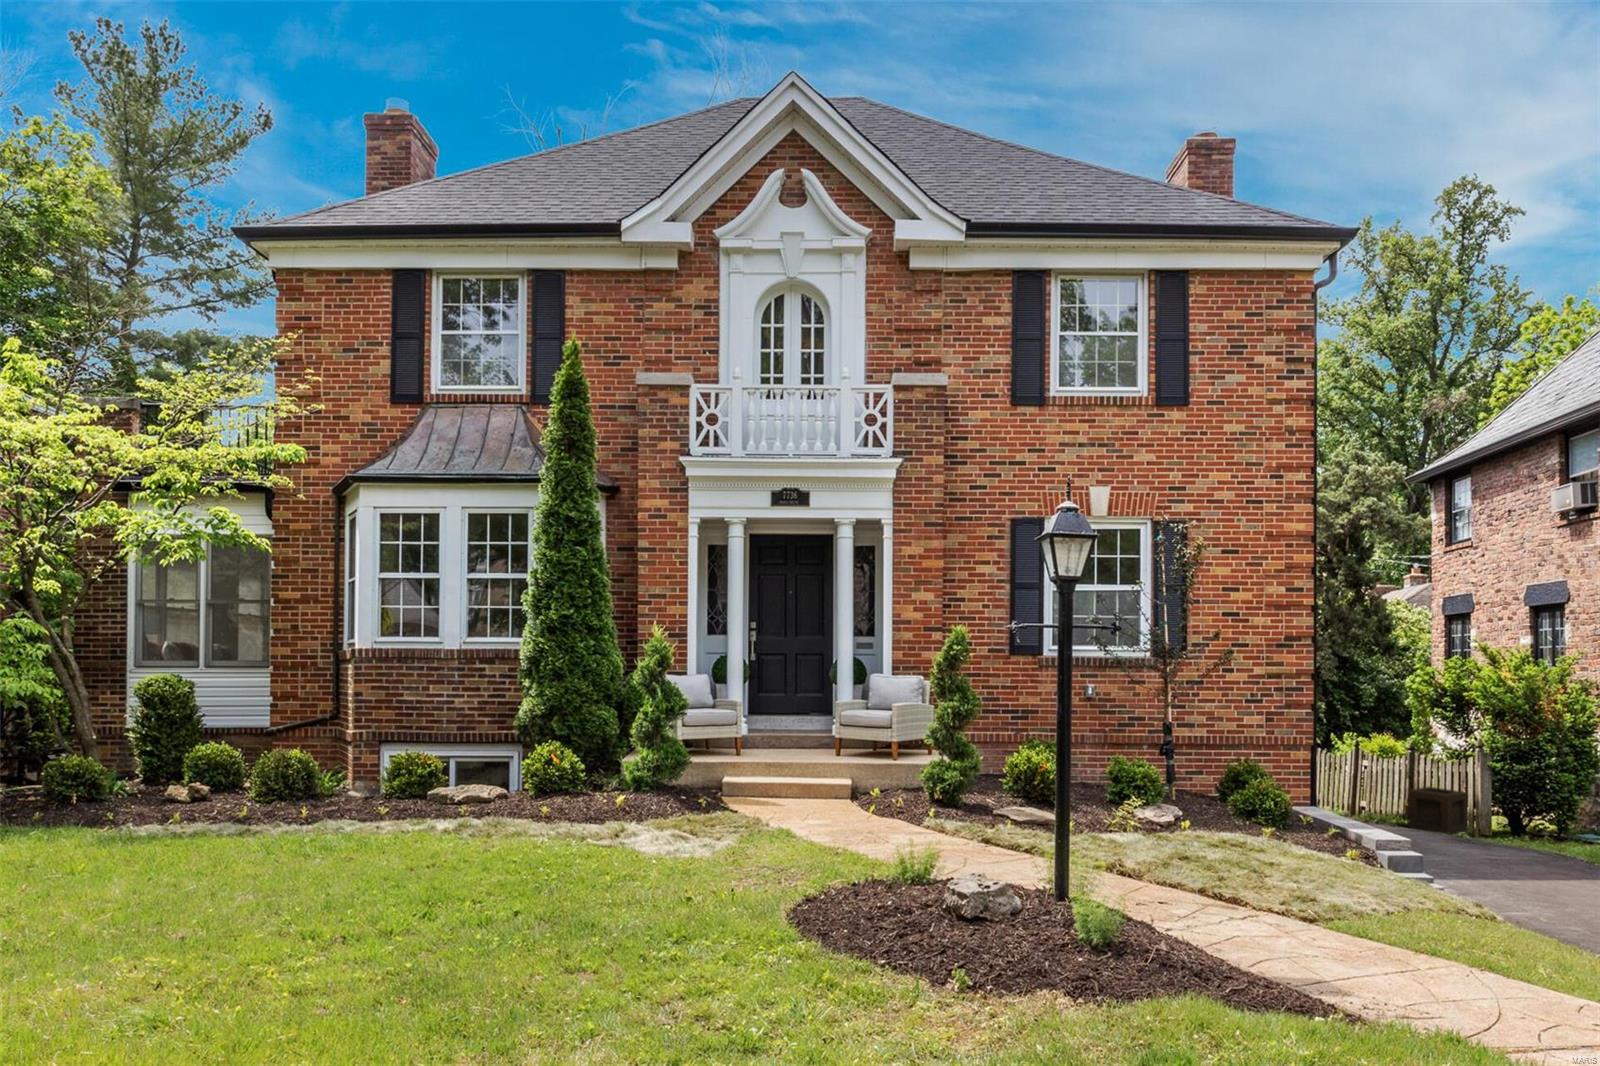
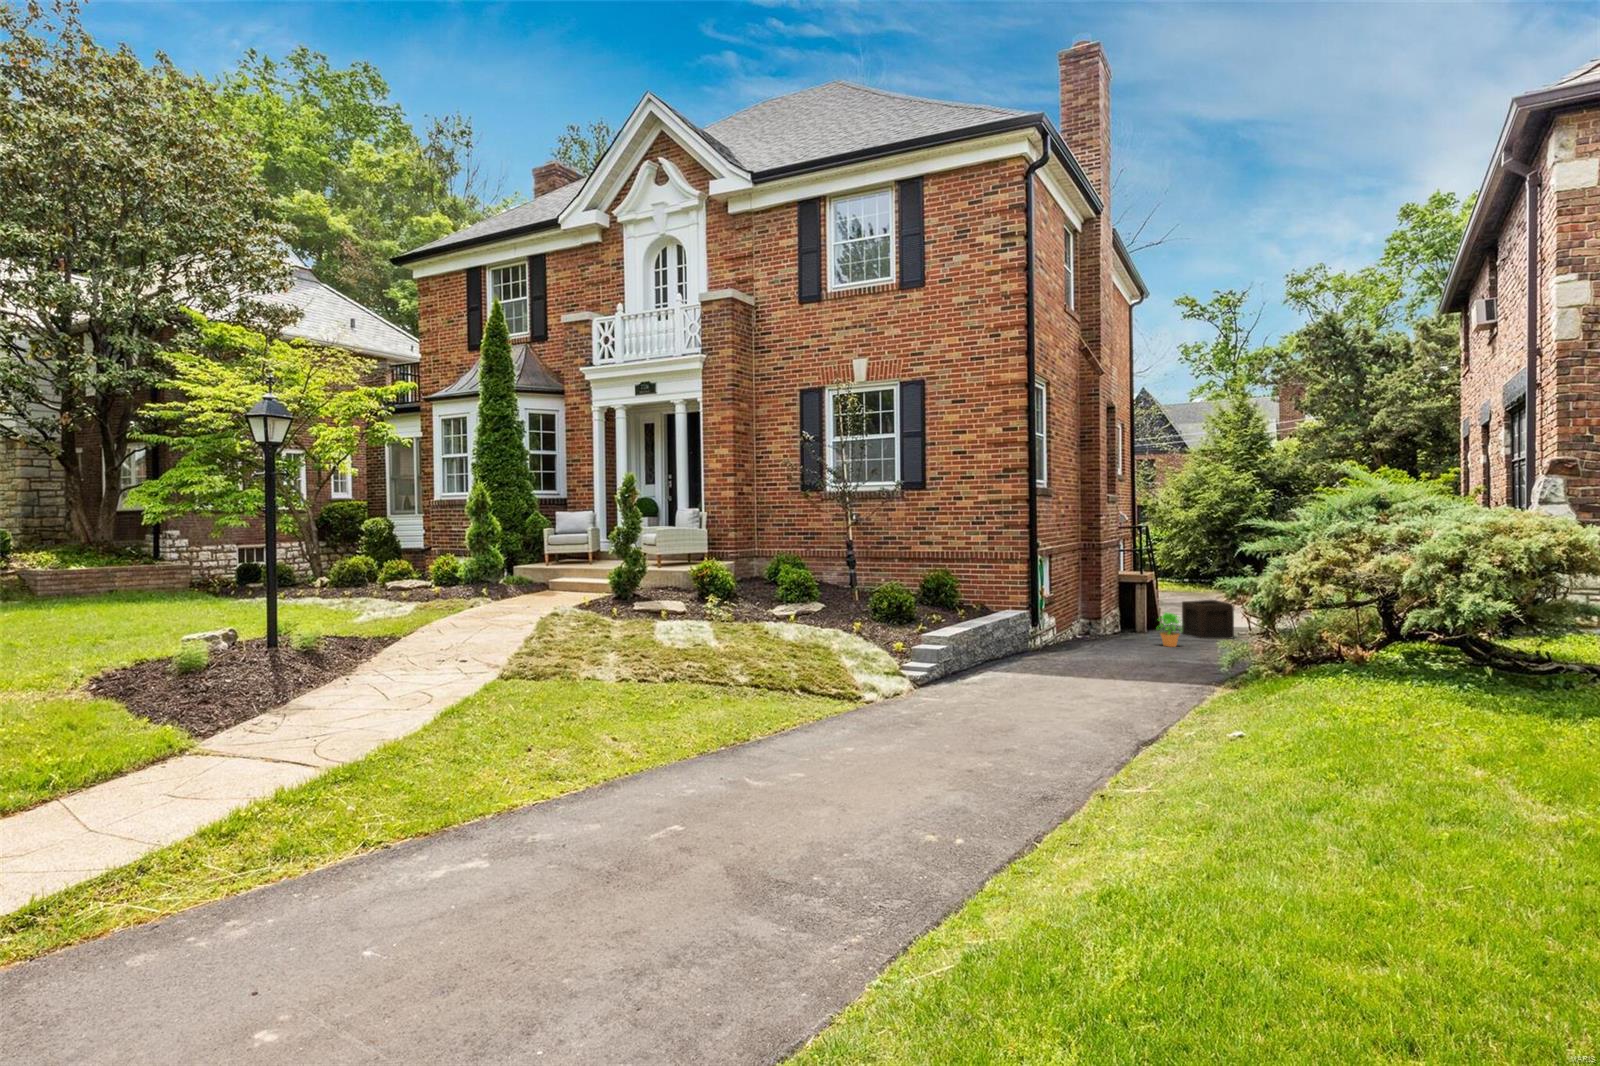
potted plant: none [1472,810,1505,851] -> present [1159,613,1182,647]

